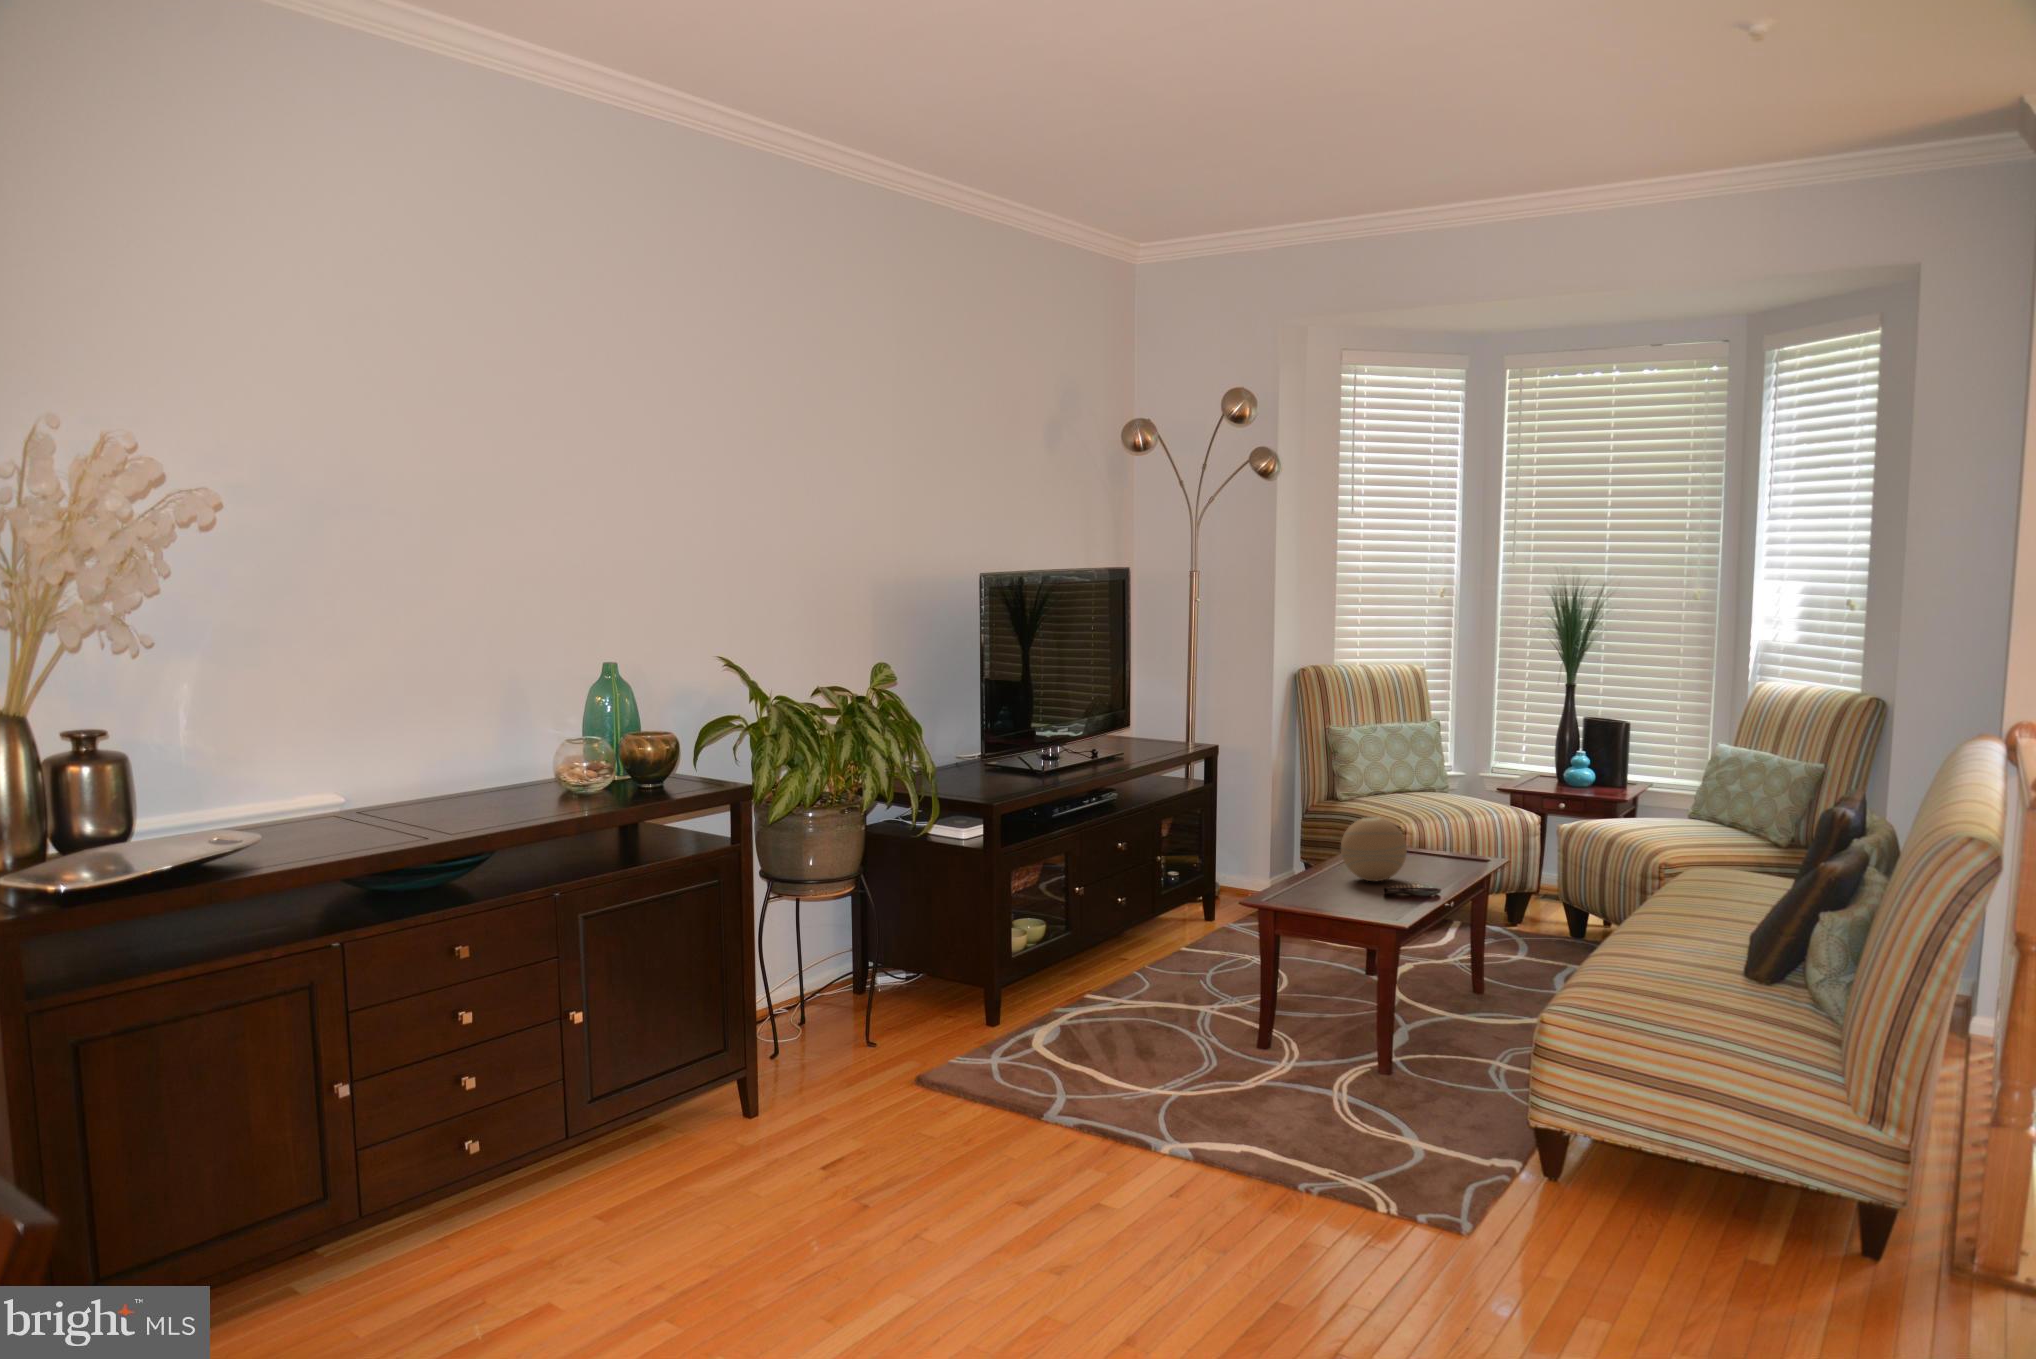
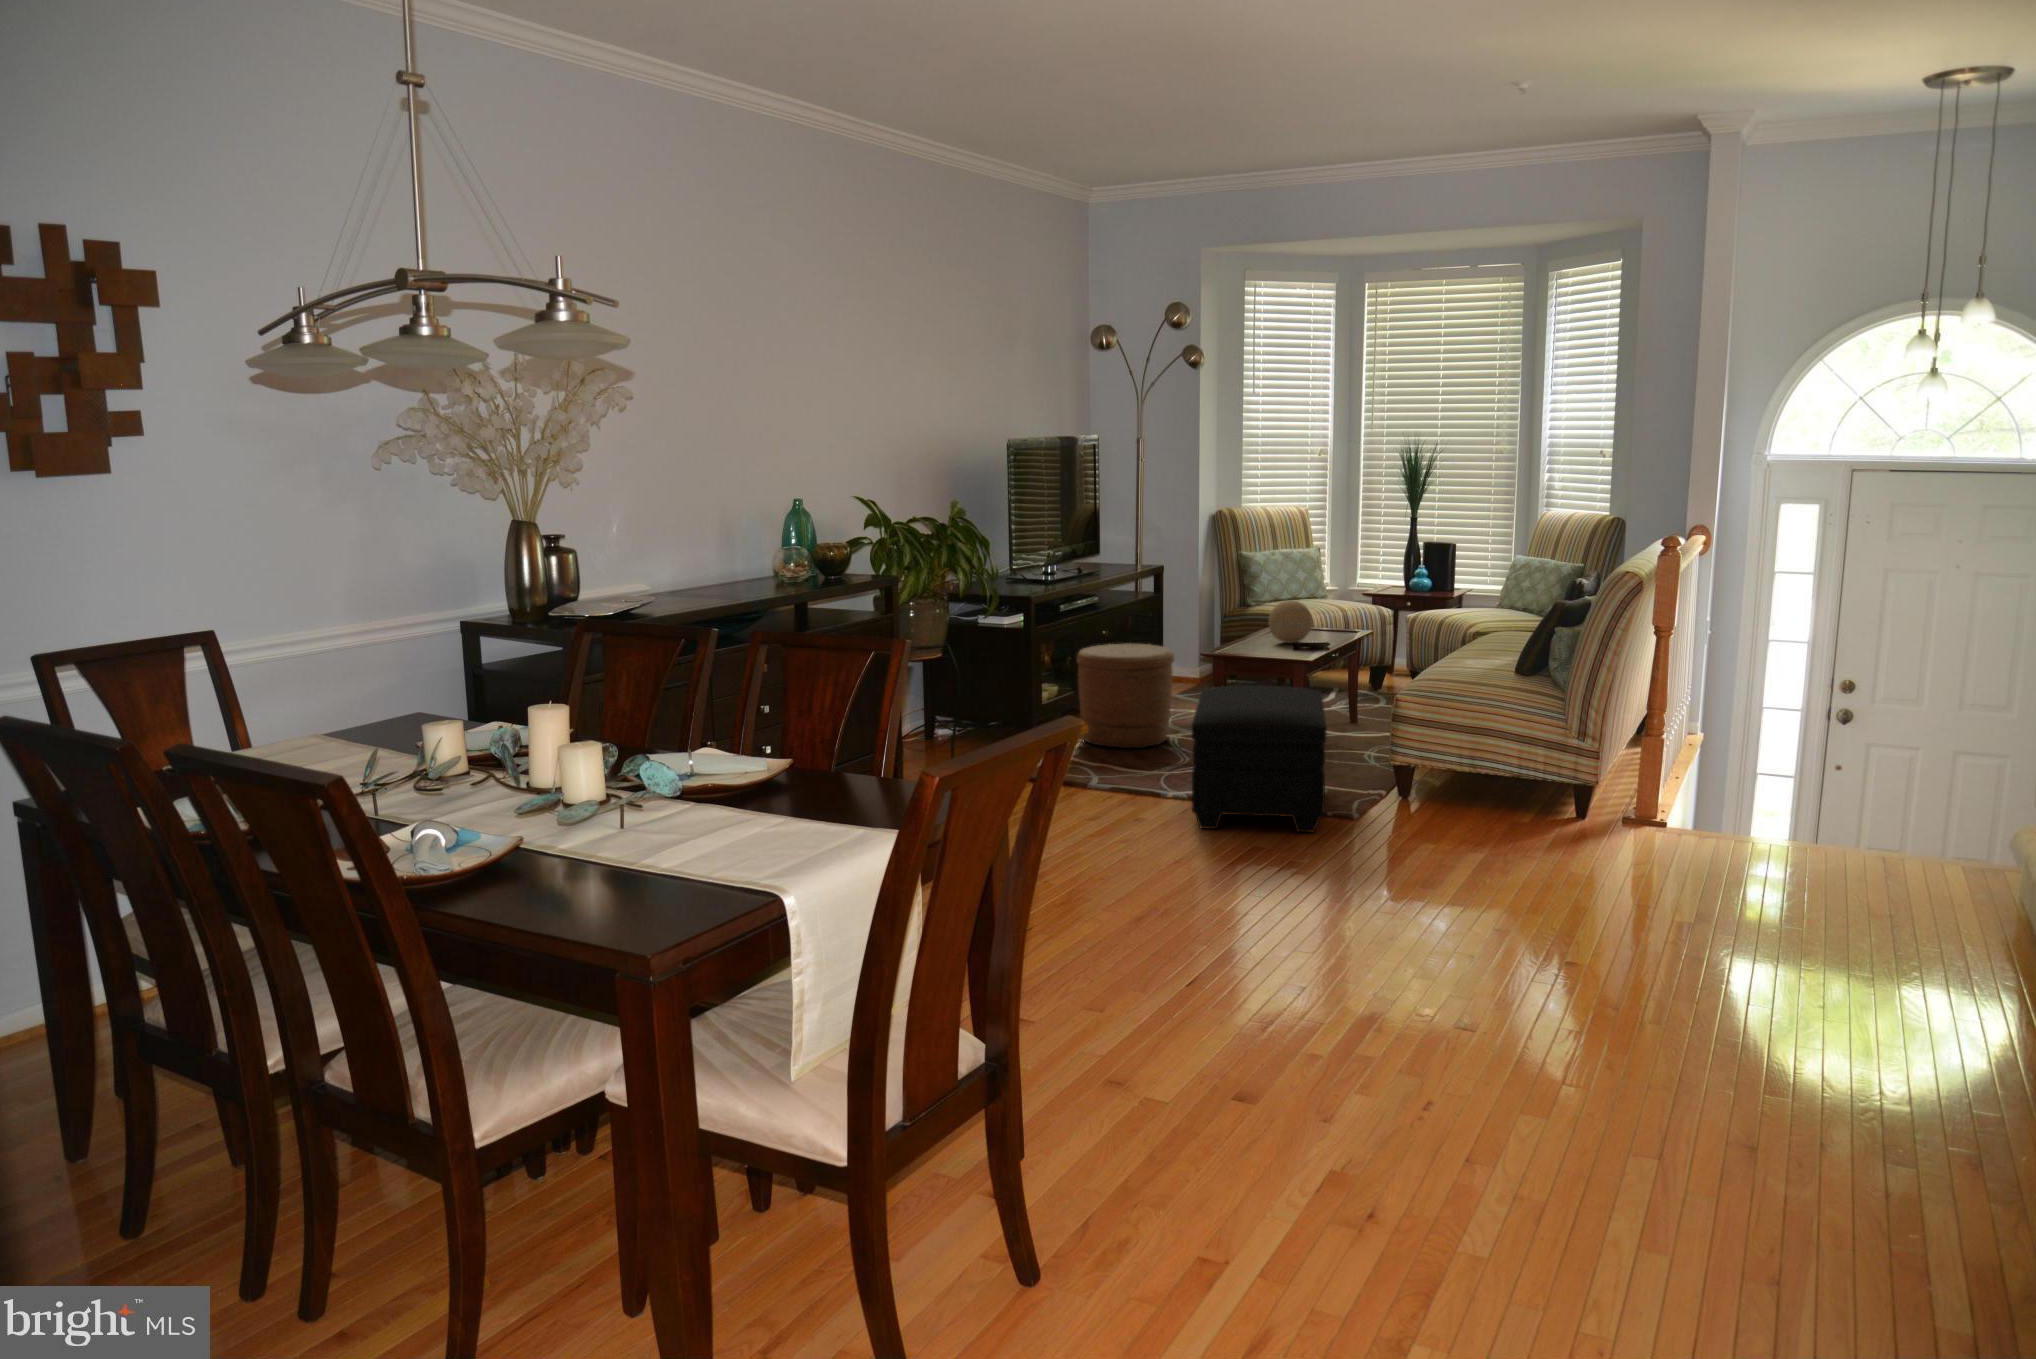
woven basket: none [1056,866,1199,1031] -> present [1077,644,1174,748]
ottoman: none [1164,971,1405,1268] -> present [1192,686,1327,832]

